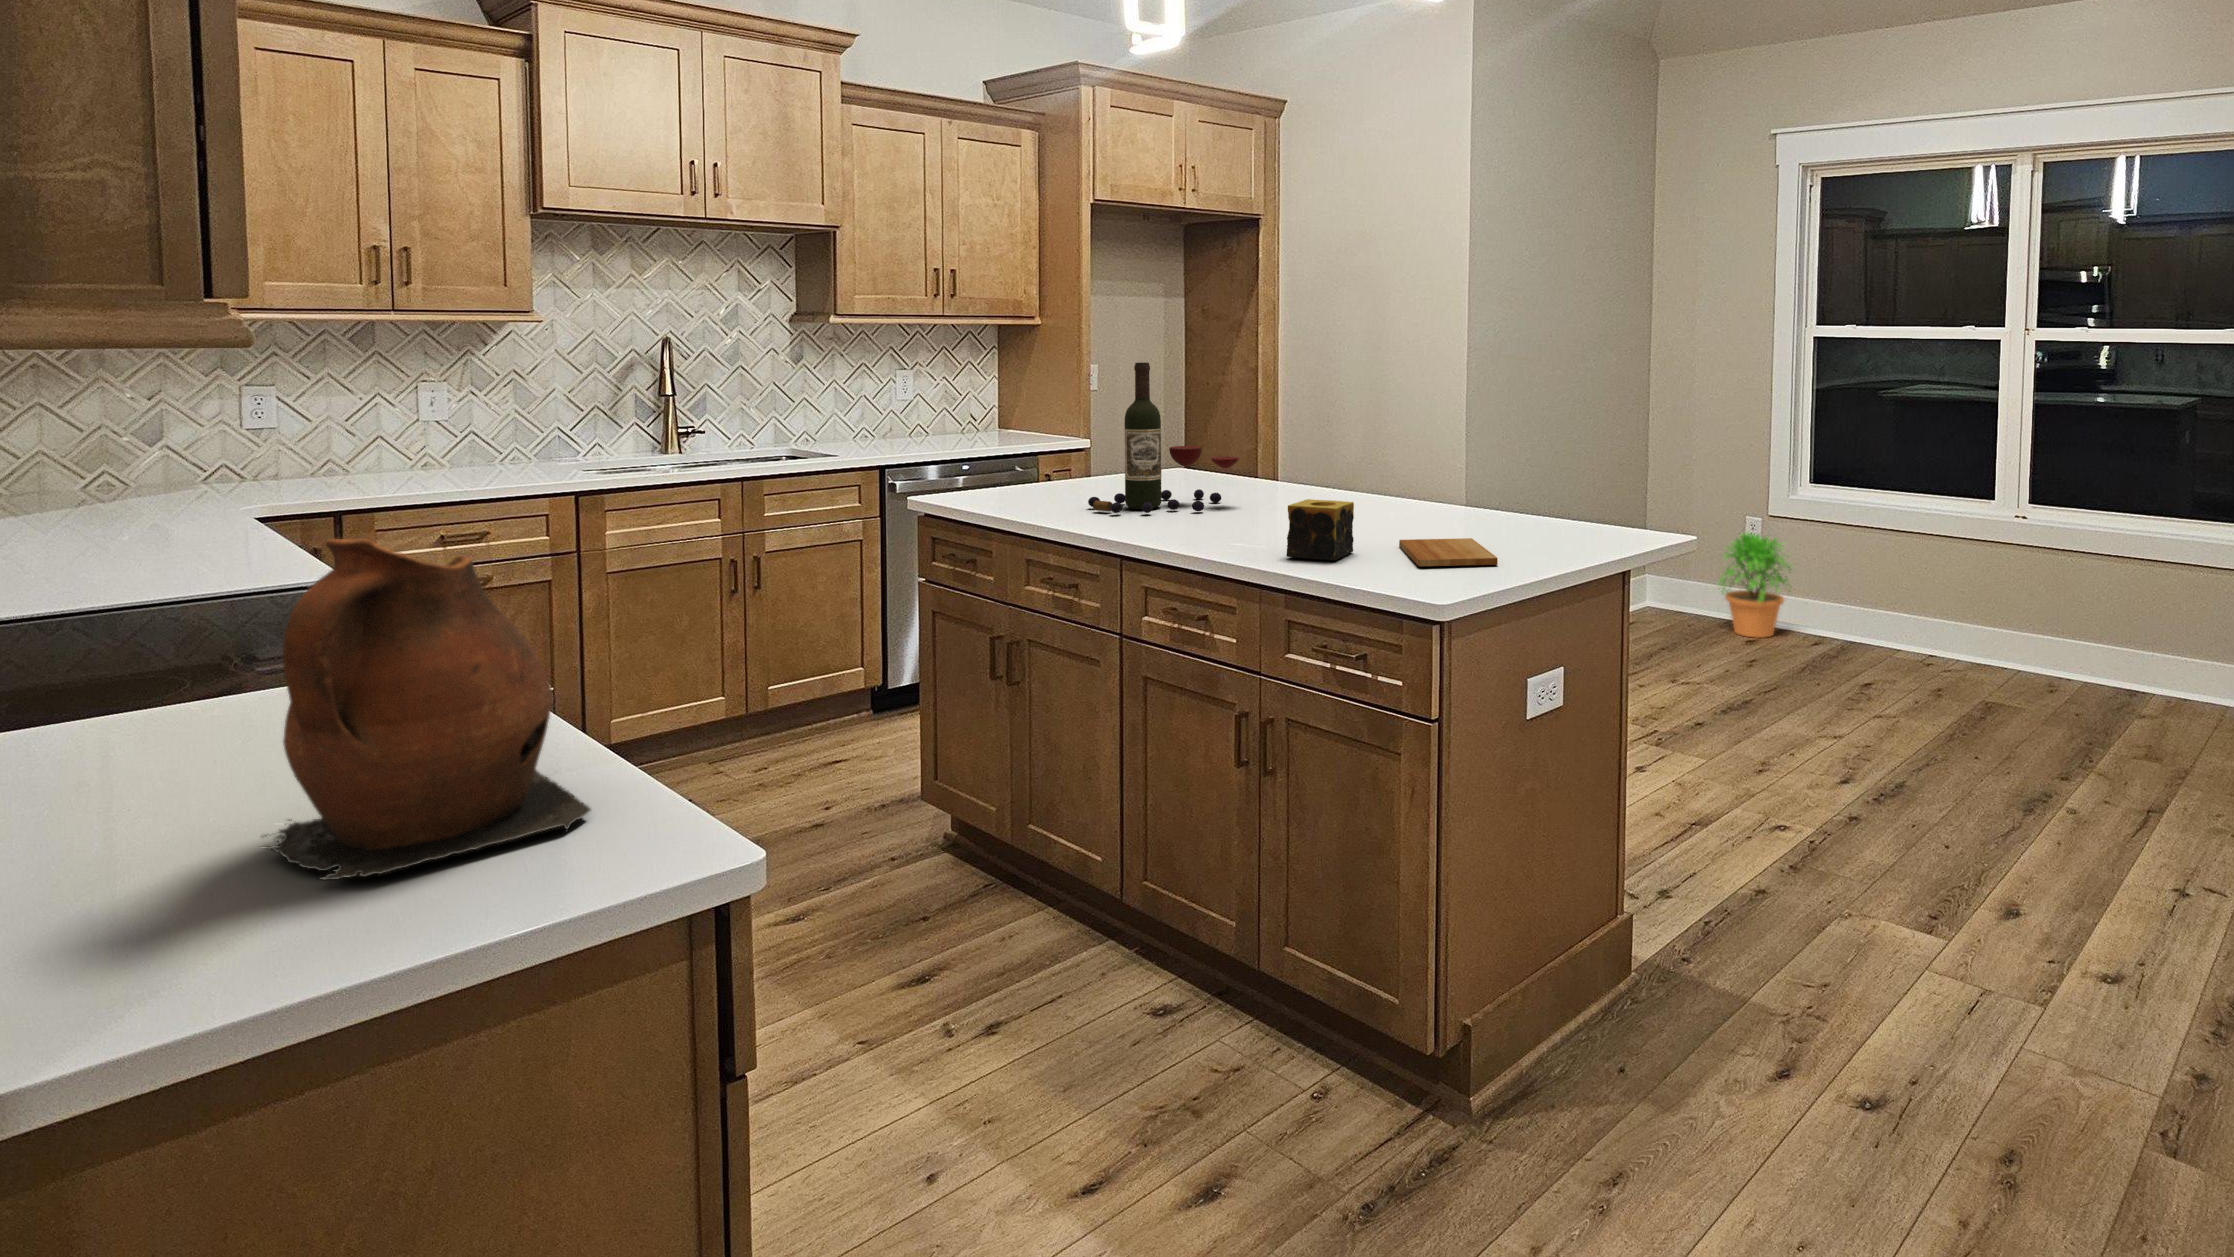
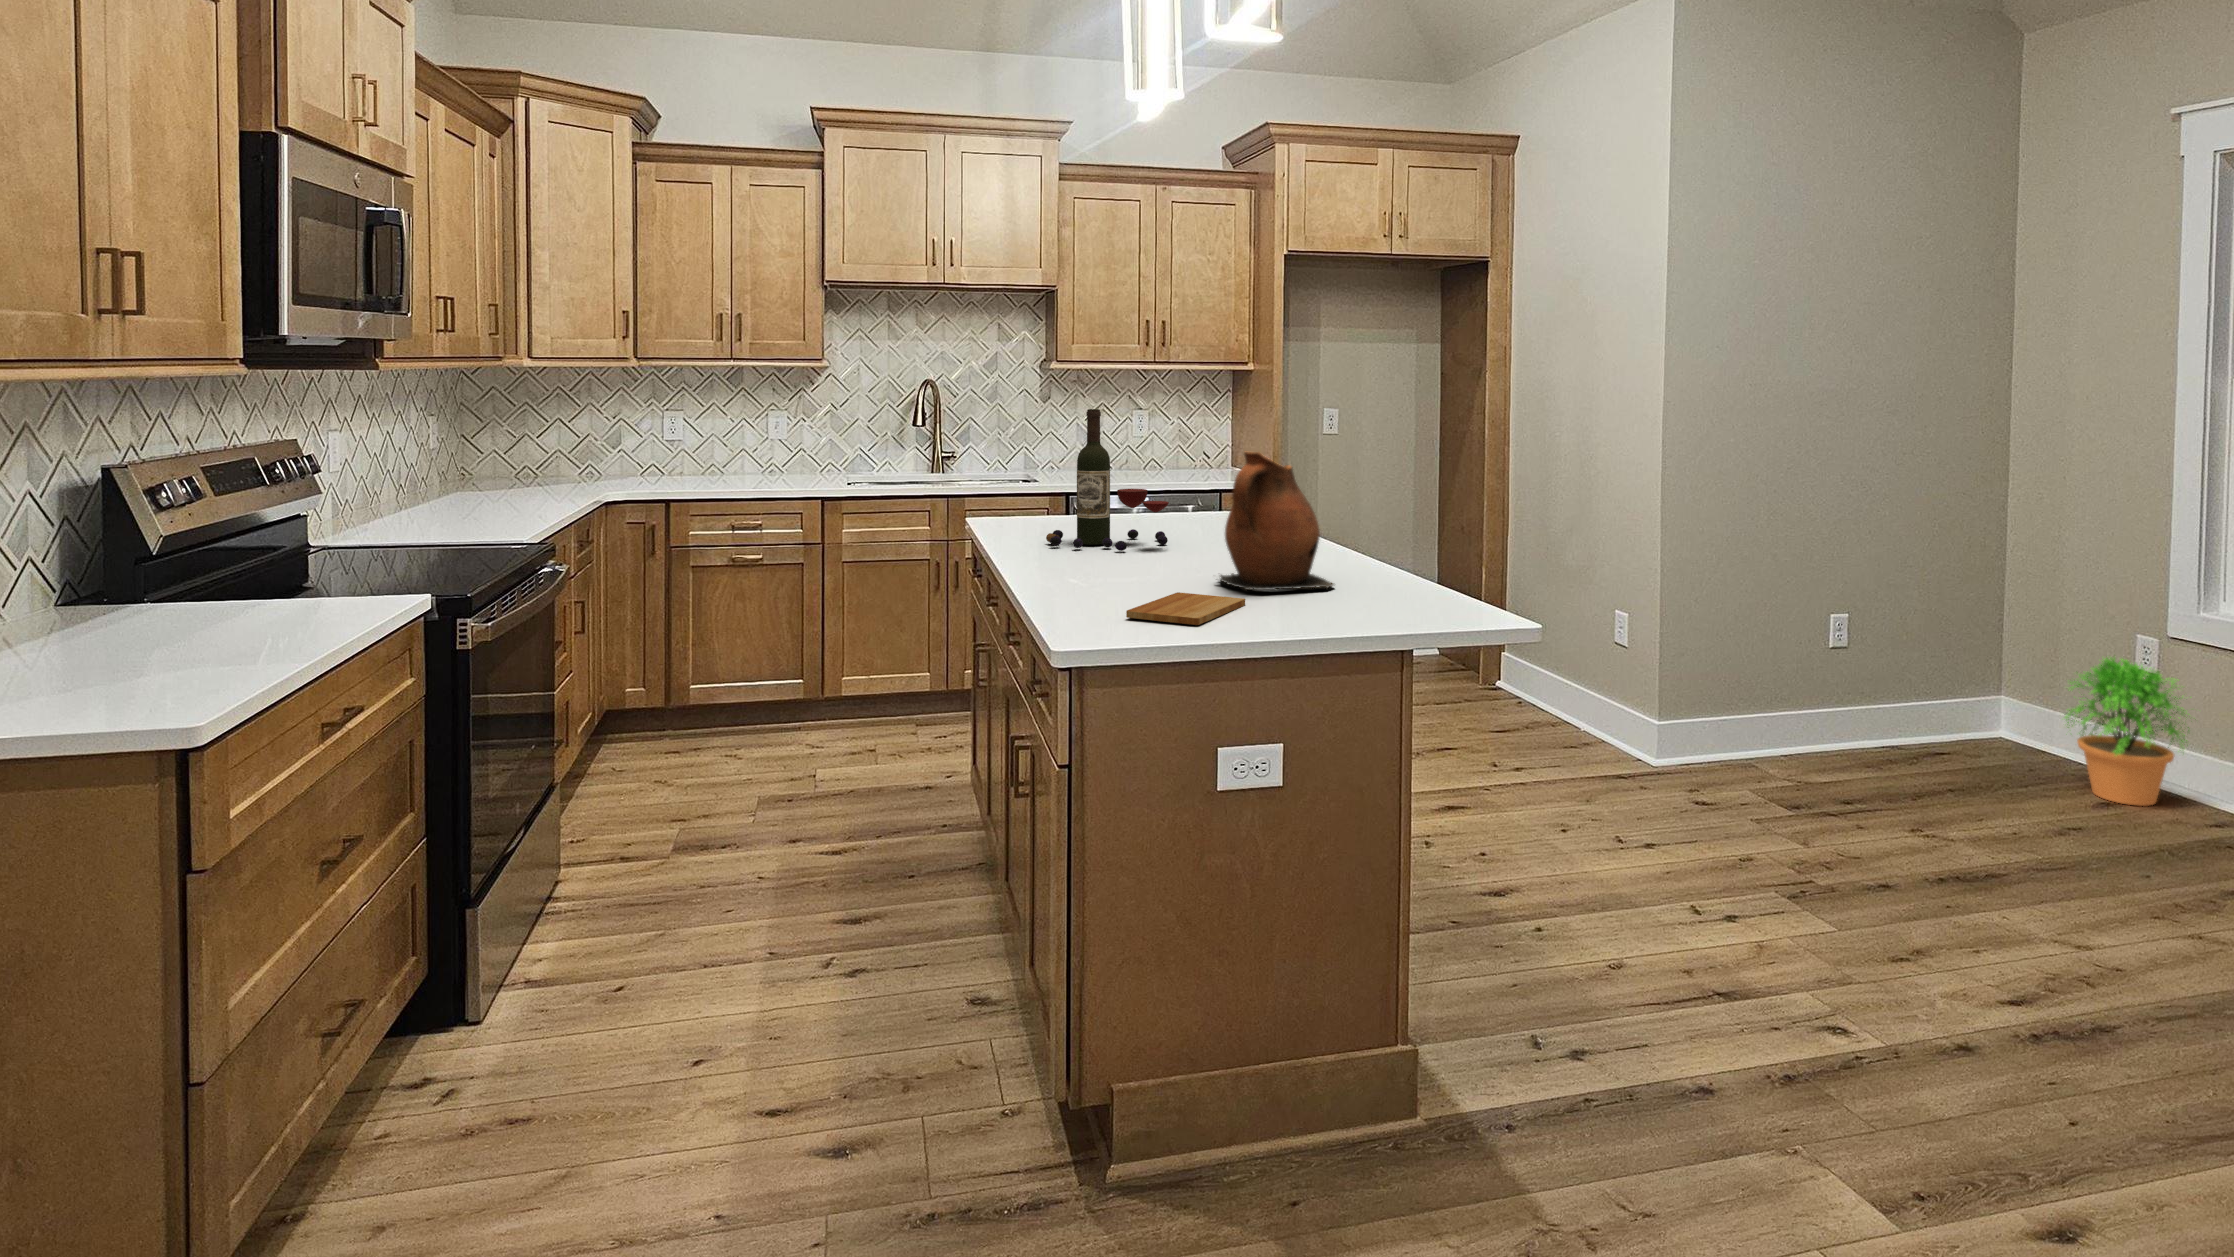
candle: present [1286,499,1354,560] -> none [1055,544,1123,603]
ceramic pitcher: present [262,539,591,880] -> present [1220,452,1334,590]

